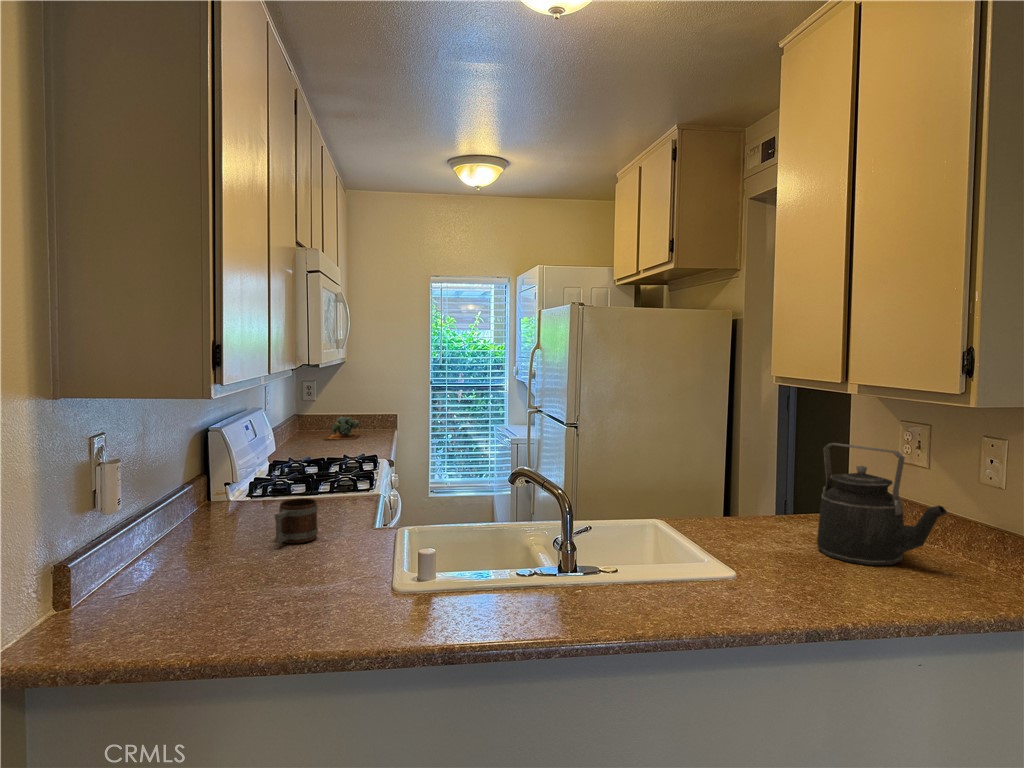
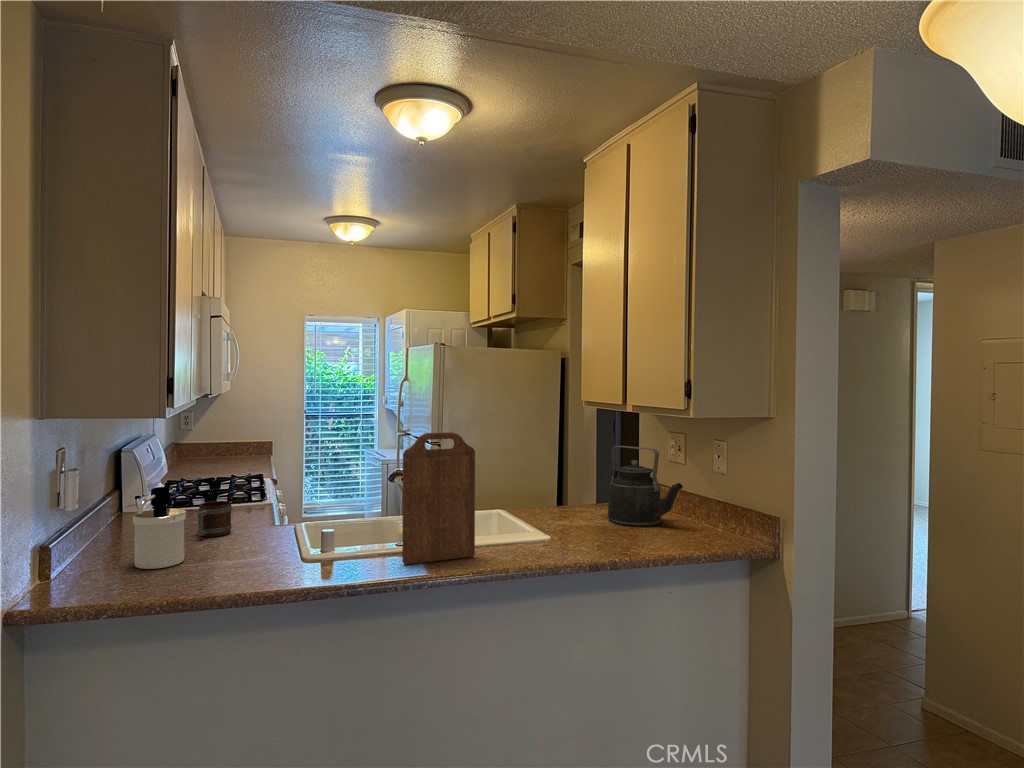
succulent plant: present [324,417,361,440] -> none [204,443,240,465]
cutting board: none [521,426,627,614] -> present [402,432,475,564]
soap dispenser: none [179,487,249,593] -> present [133,487,186,569]

